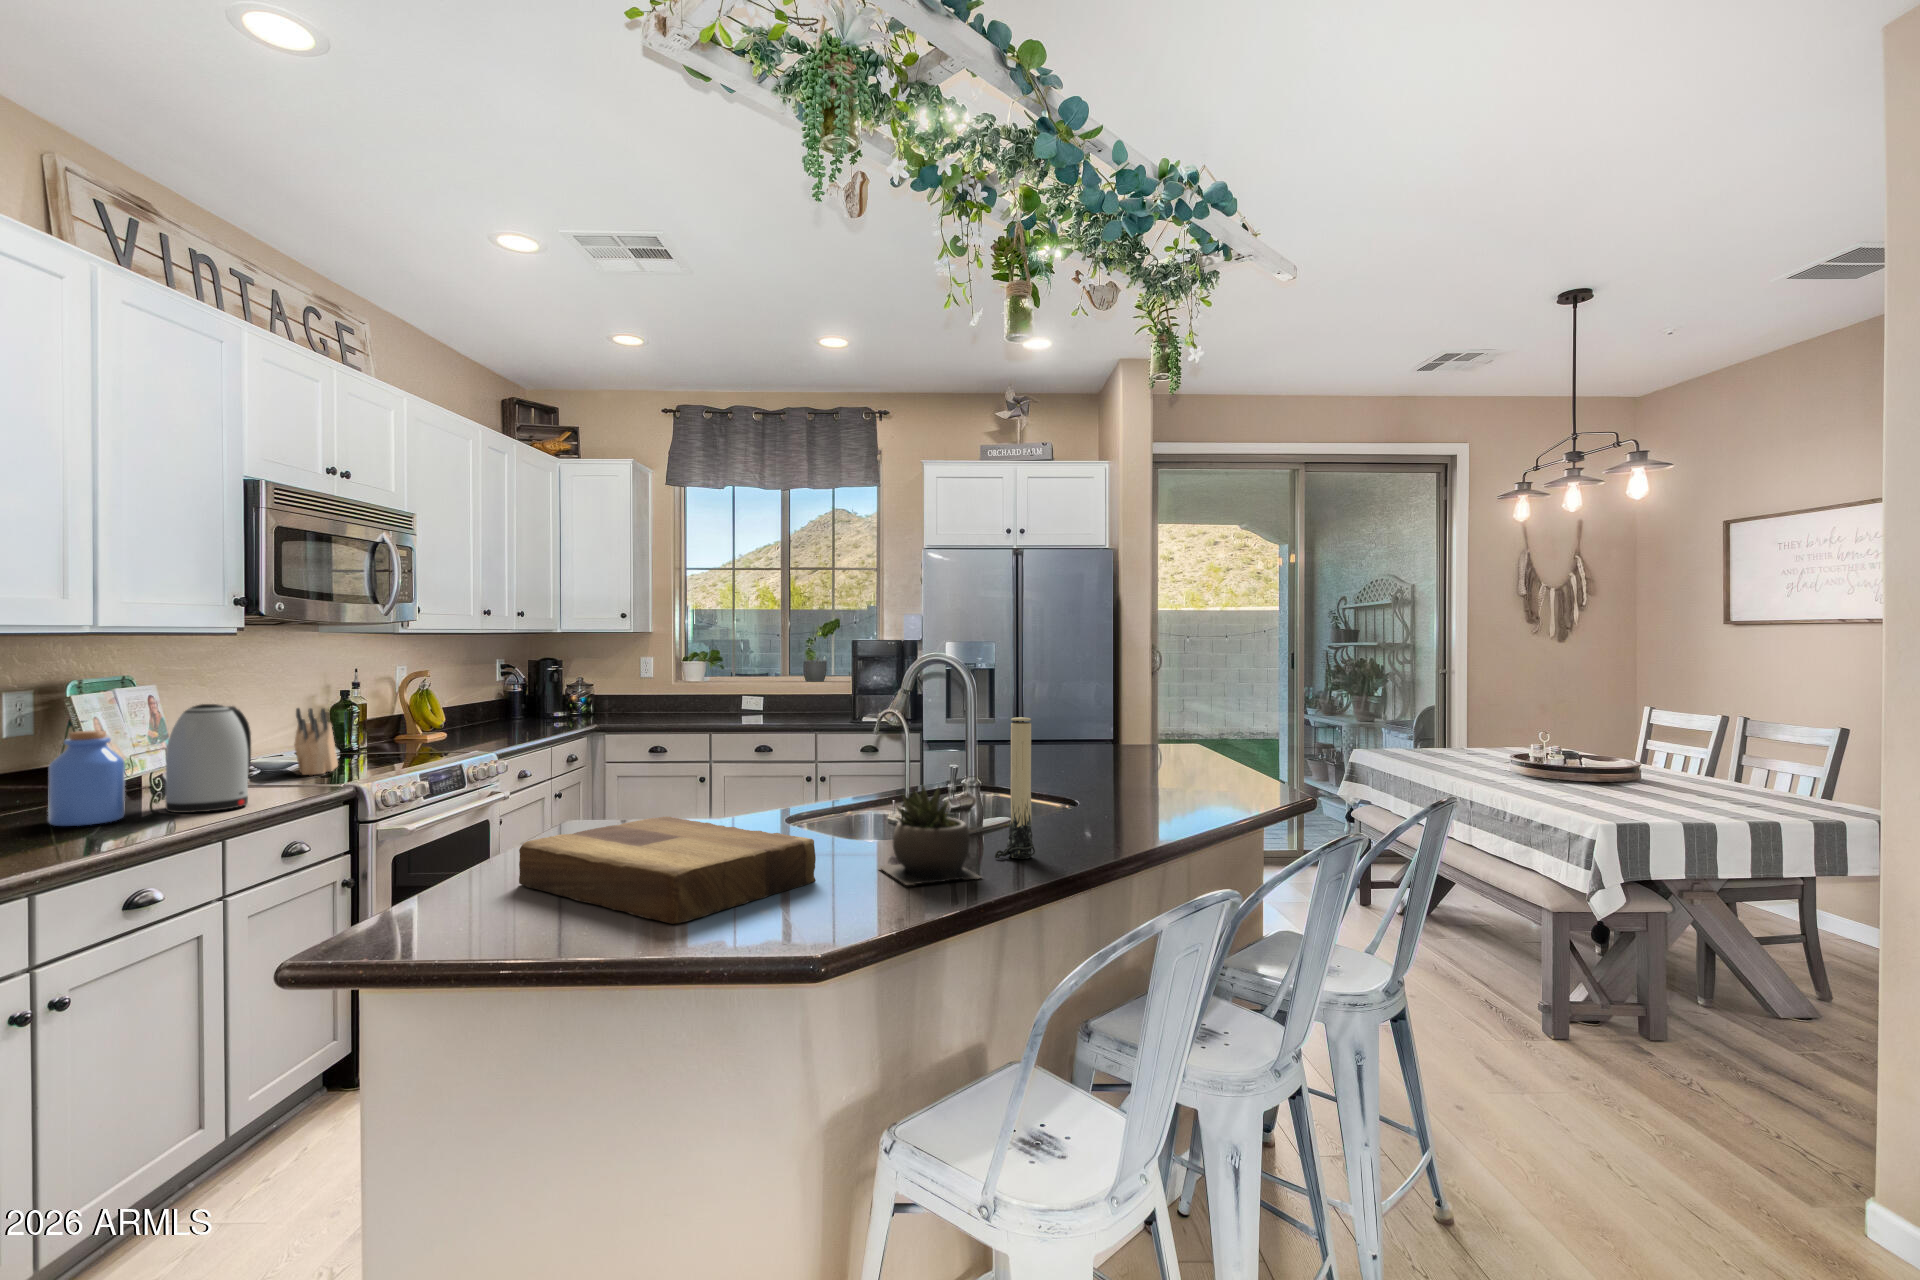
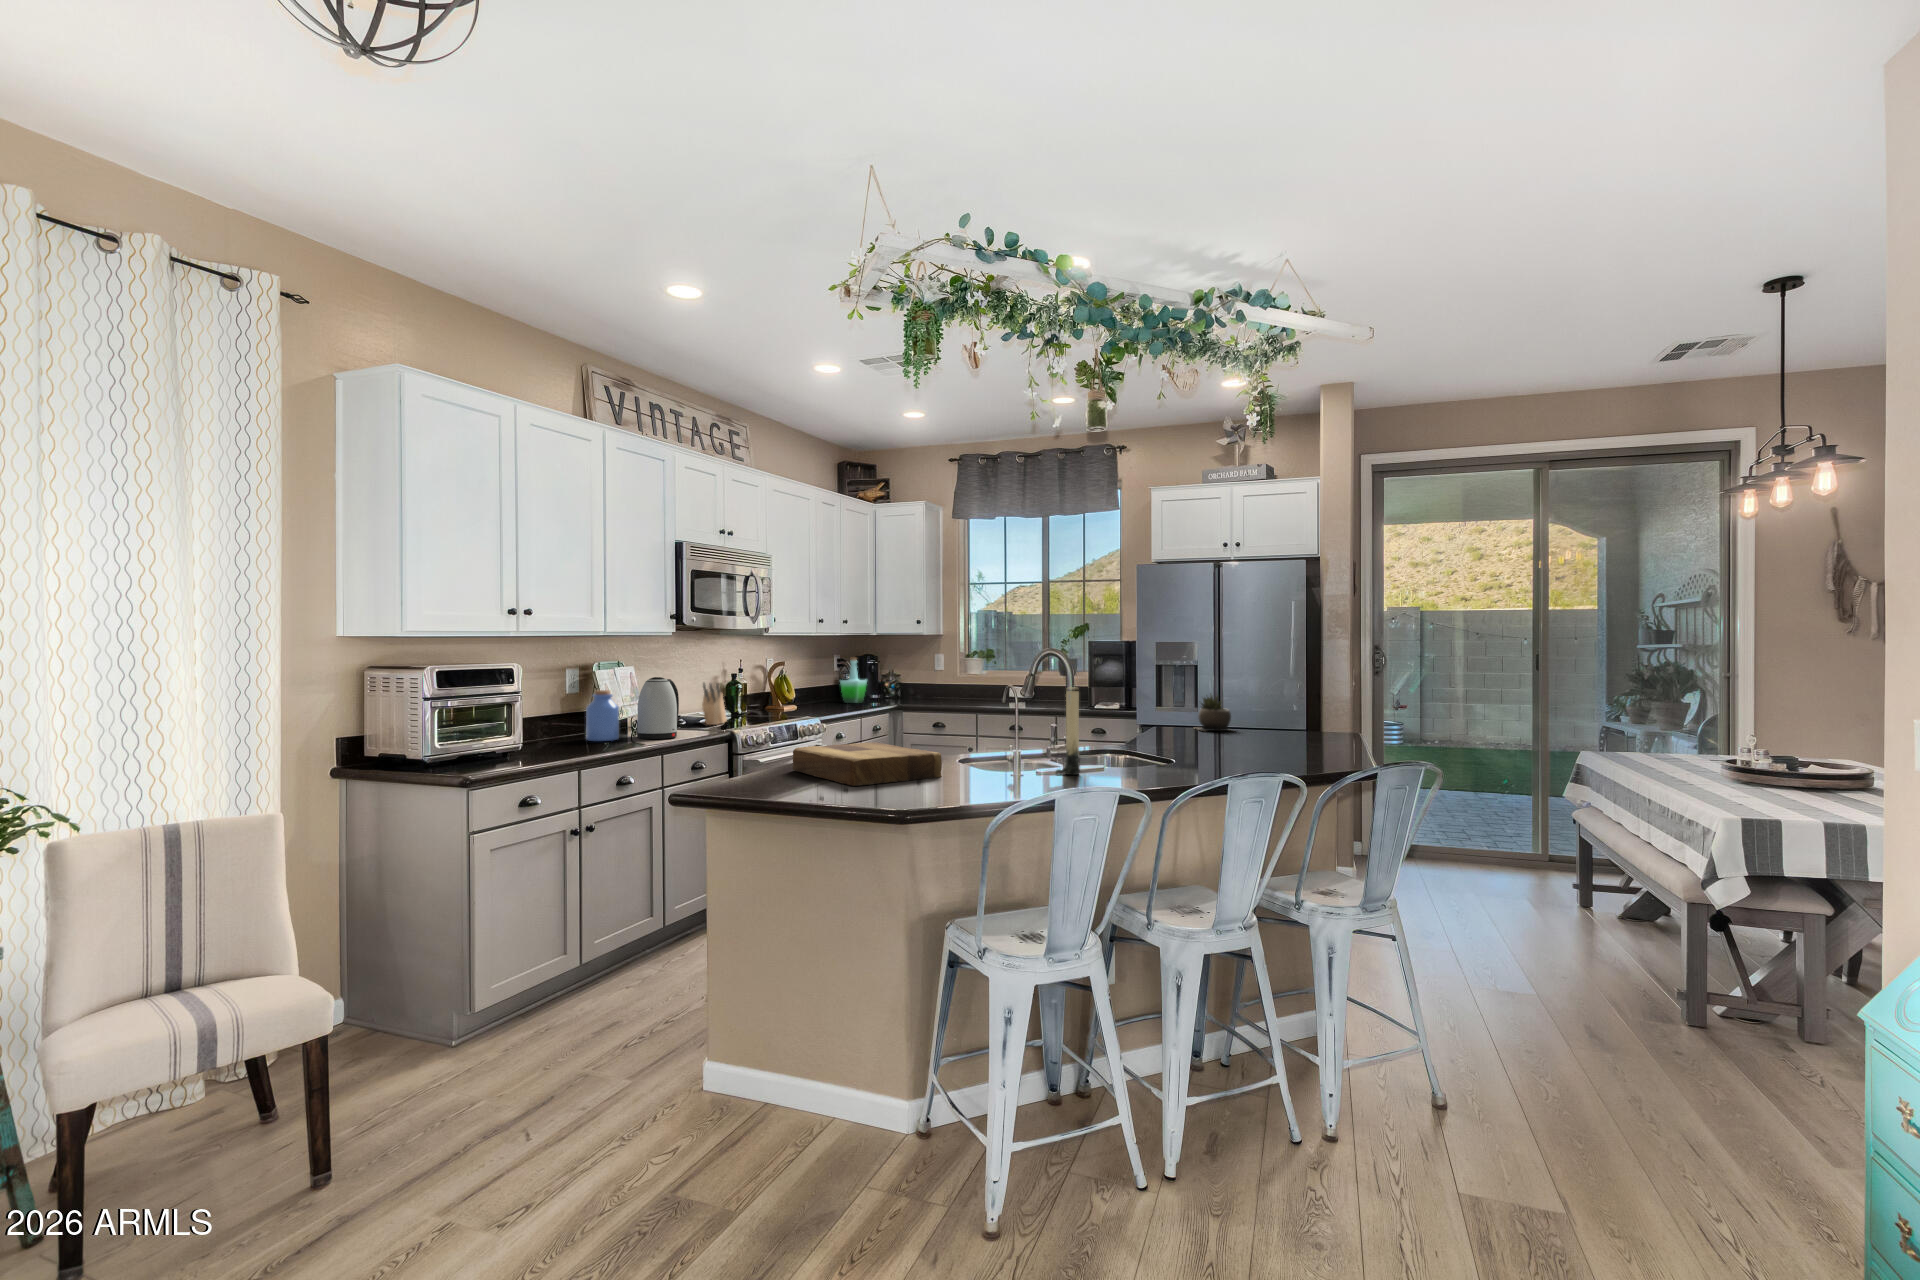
bottle: none [509,664,550,726] -> present [840,658,867,703]
succulent plant: present [879,784,980,885] -> present [1198,696,1231,731]

